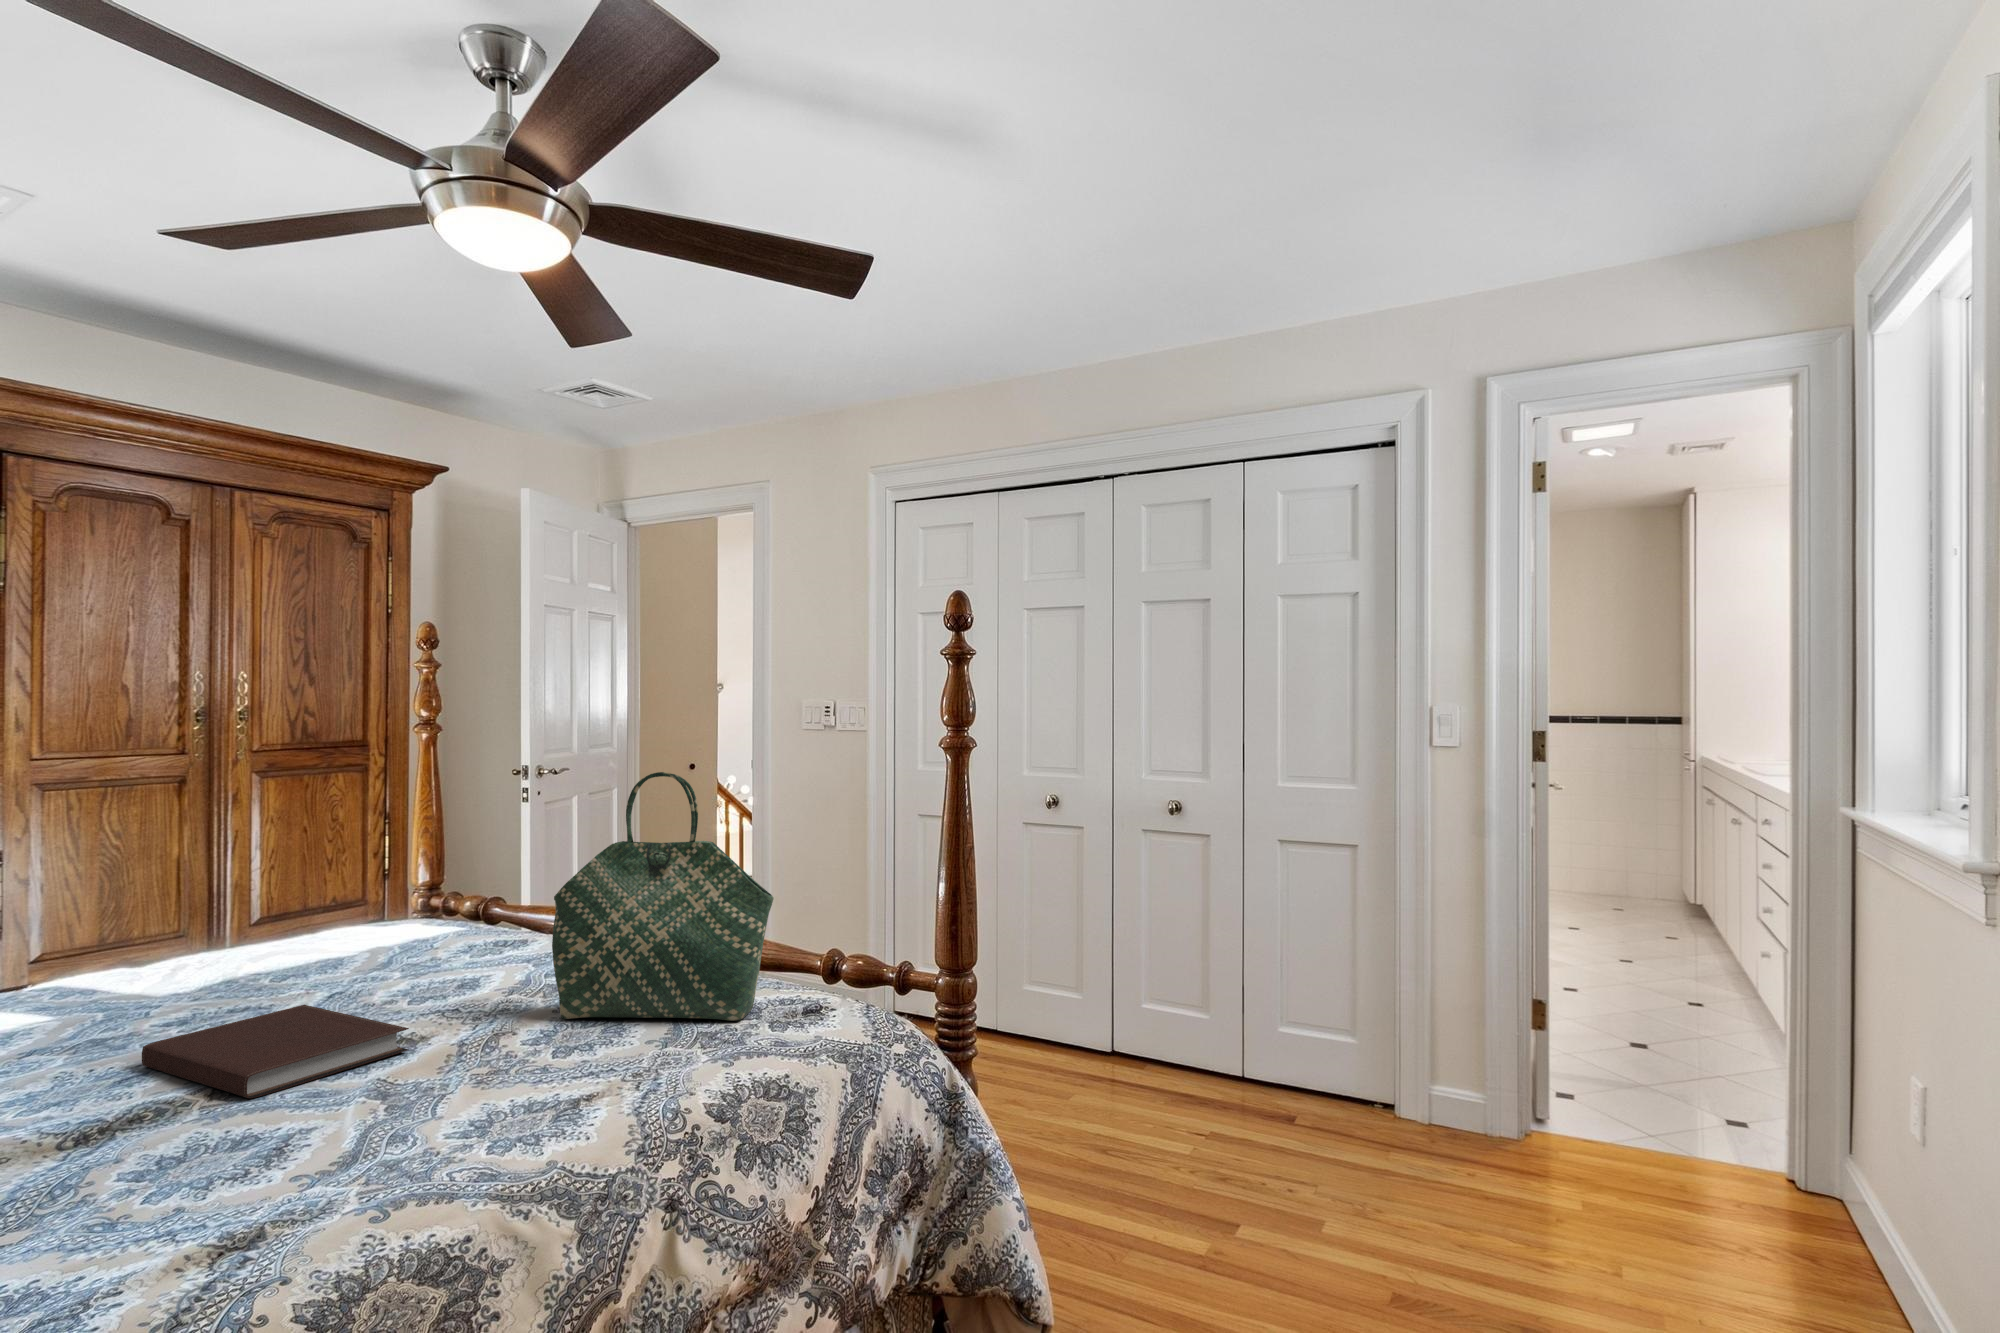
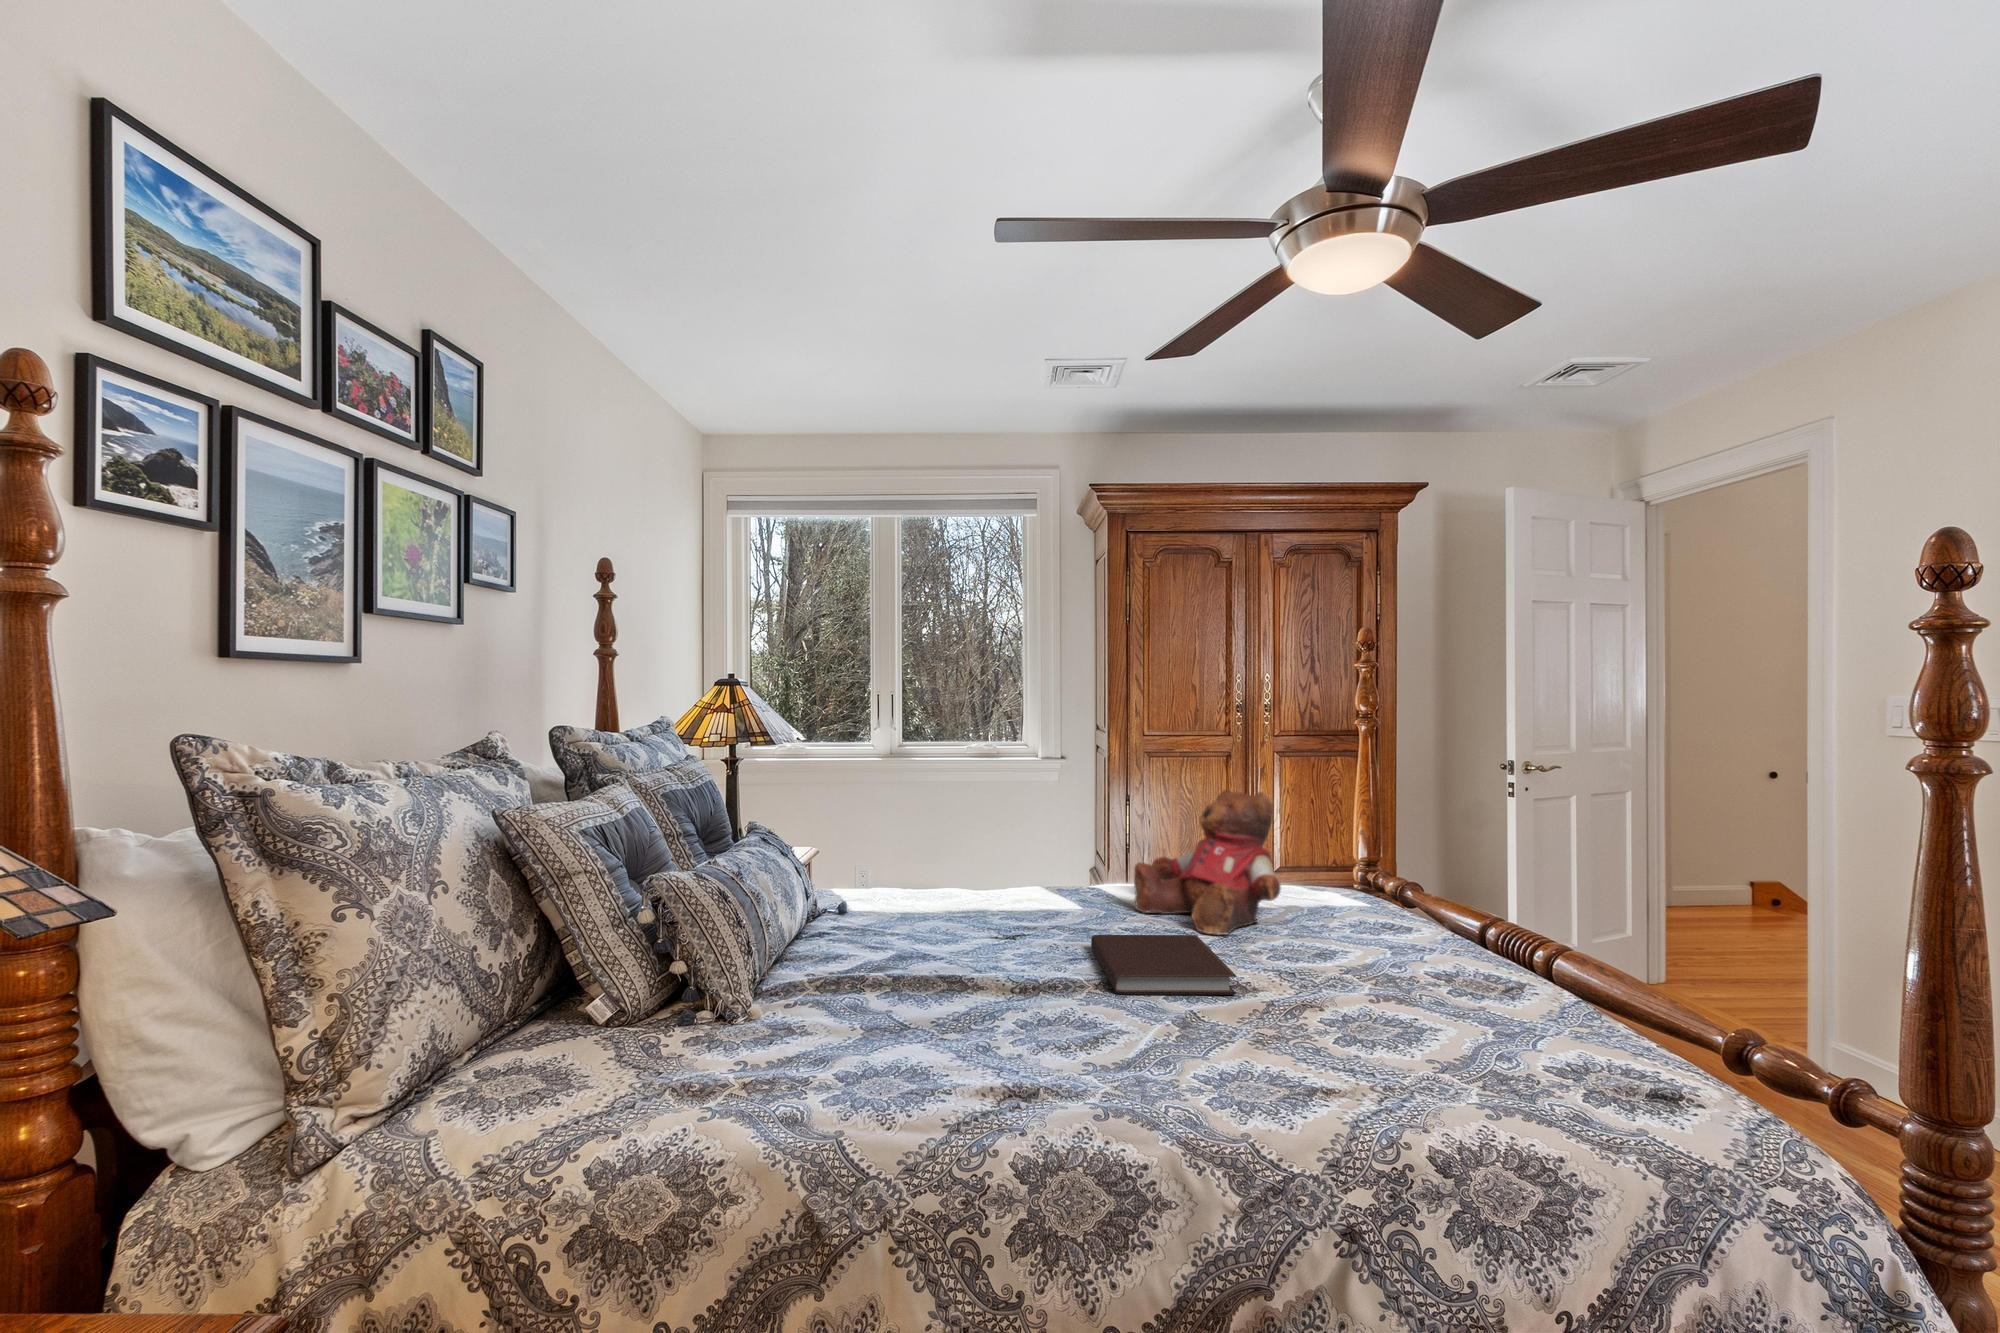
tote bag: present [552,772,774,1021] -> none [1369,785,1594,1076]
teddy bear: none [147,816,385,1006] -> present [1134,789,1281,935]

